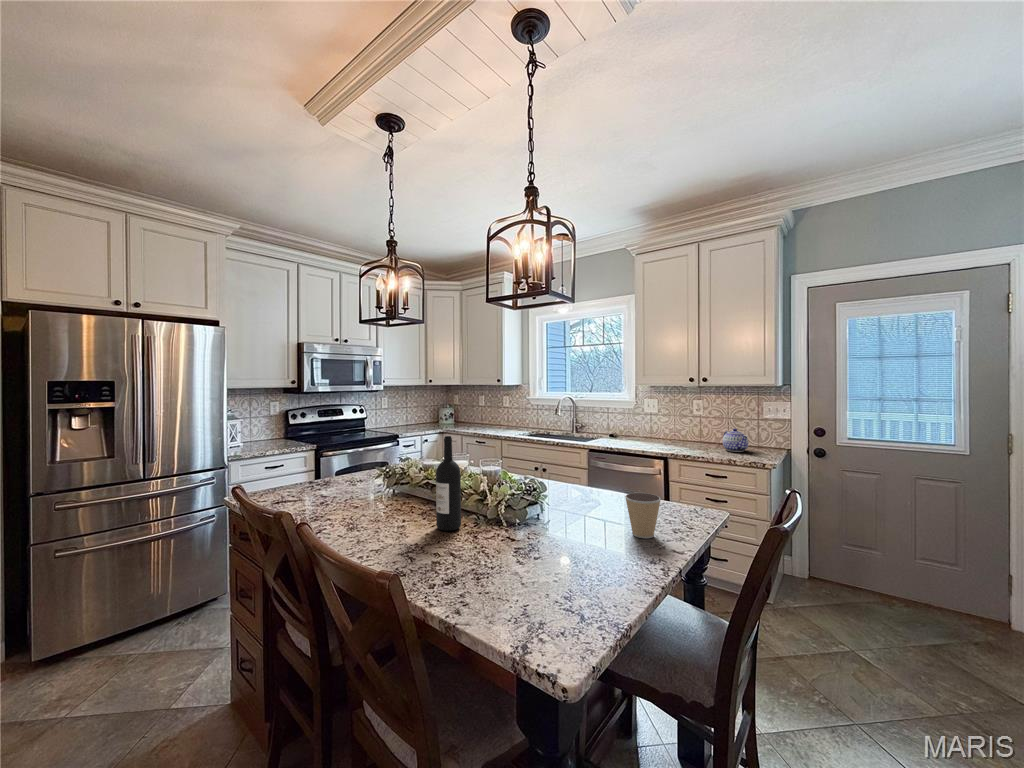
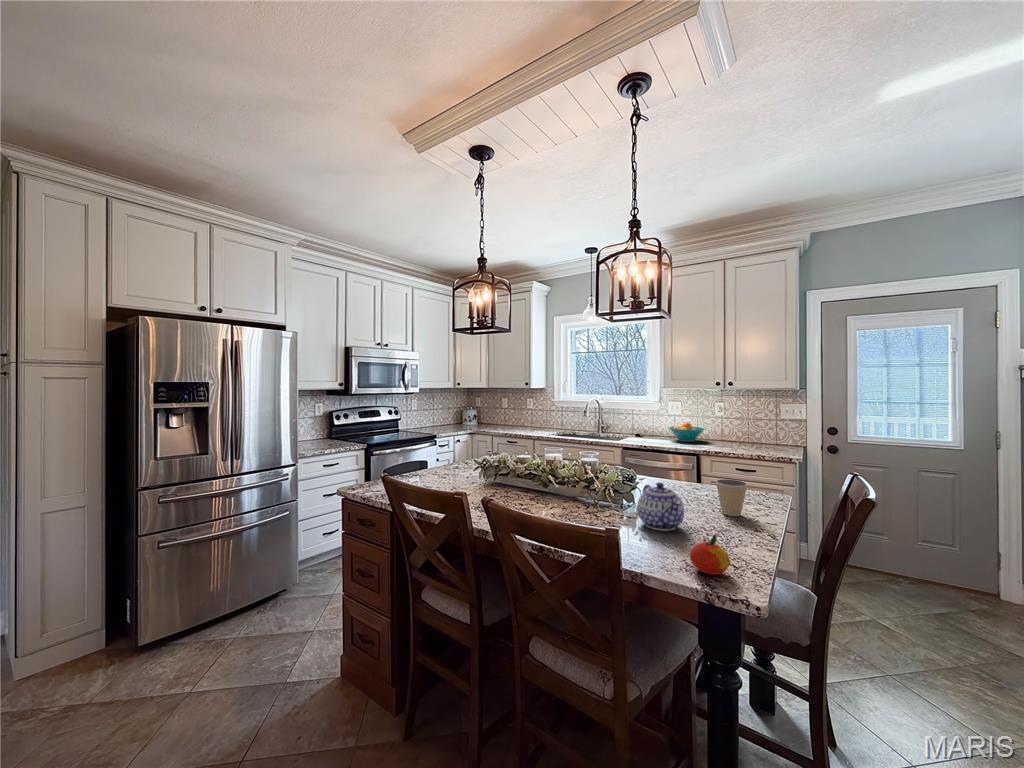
fruit bowl: none [640,421,679,443] -> present [669,422,704,442]
teapot: present [723,428,748,452] -> present [637,482,684,531]
wine bottle: present [436,436,461,531] -> none [558,432,579,512]
apple: none [521,575,569,630] -> present [690,535,730,575]

